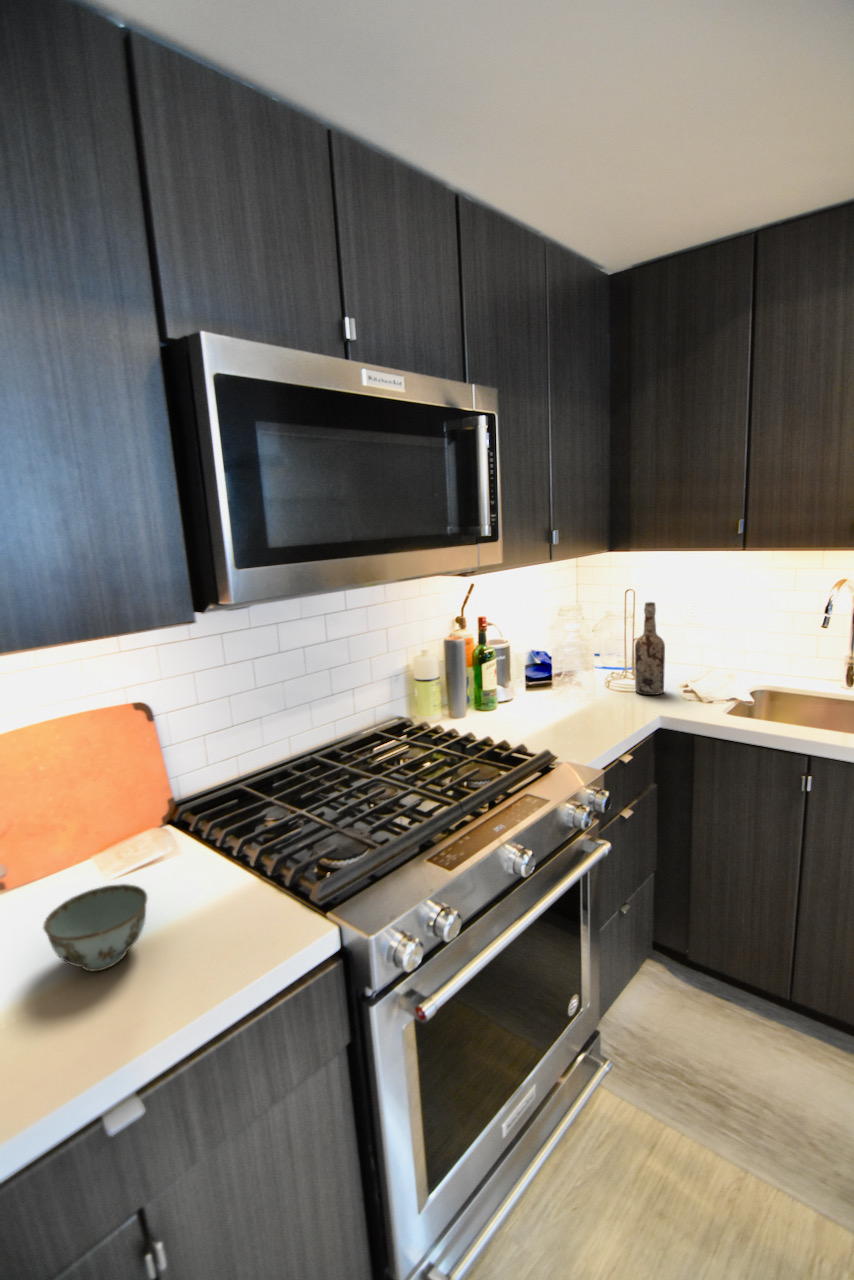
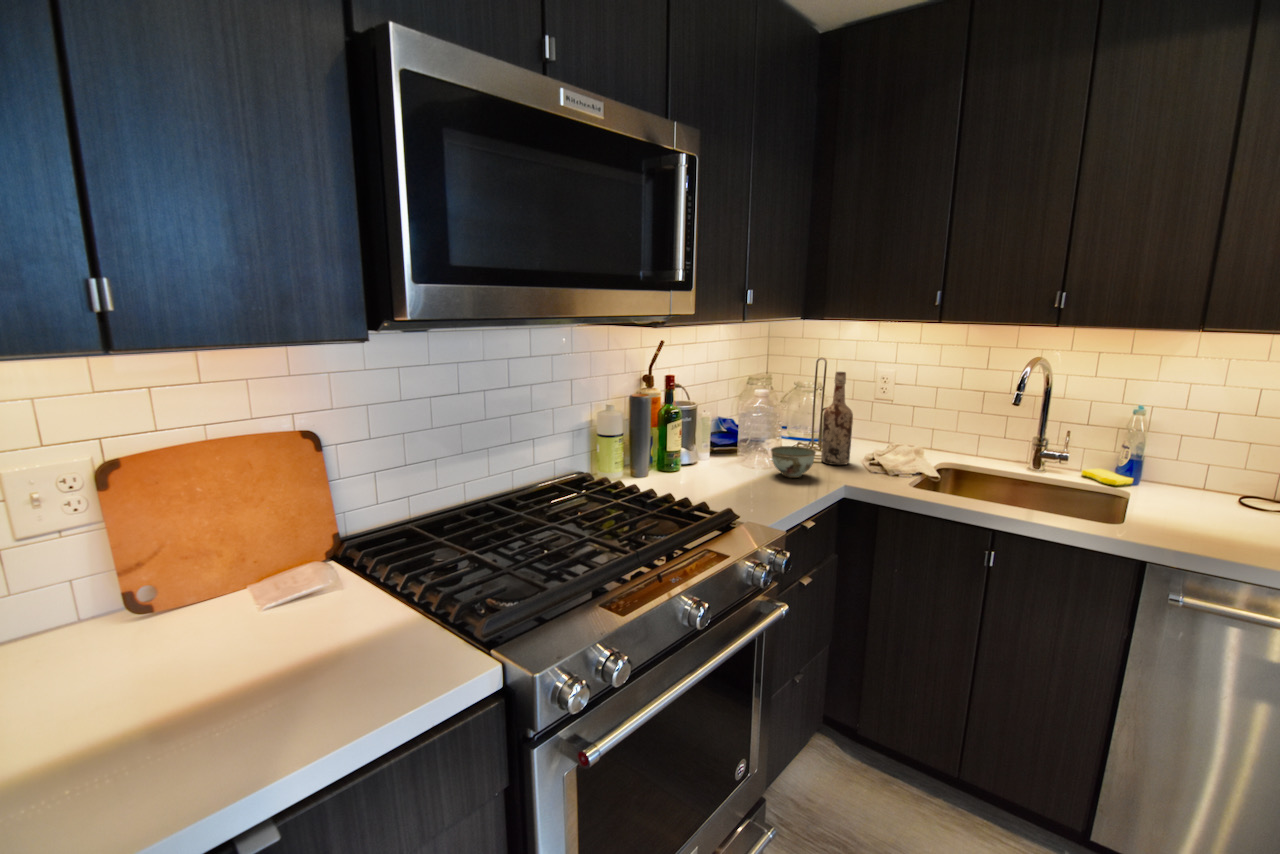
bowl: present [43,884,147,971] -> present [771,446,816,478]

